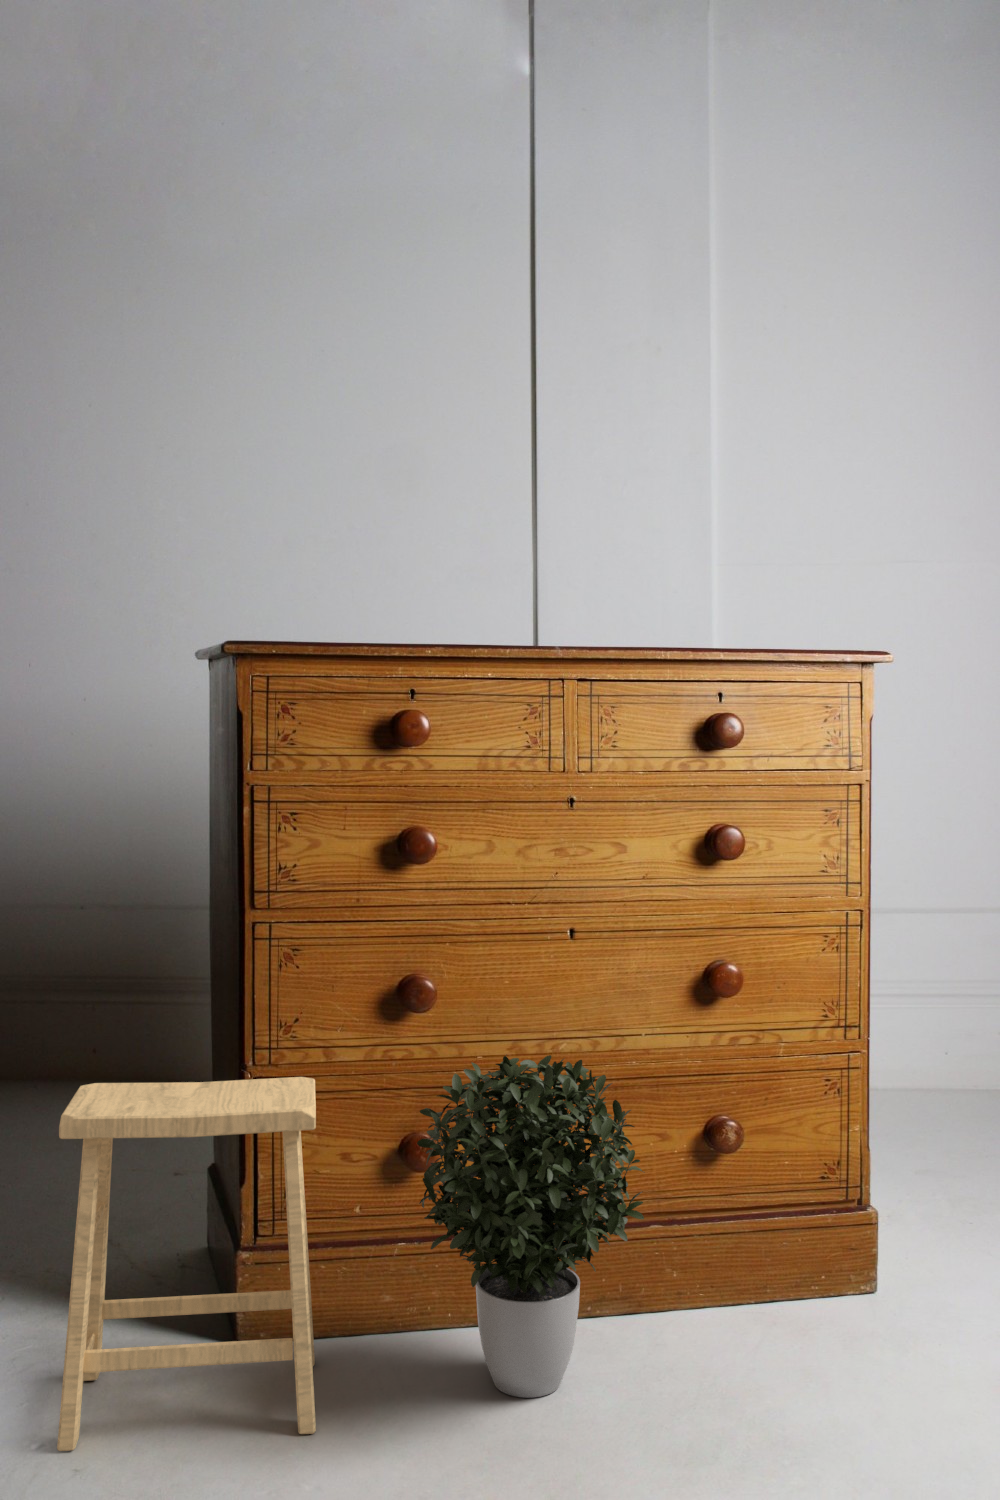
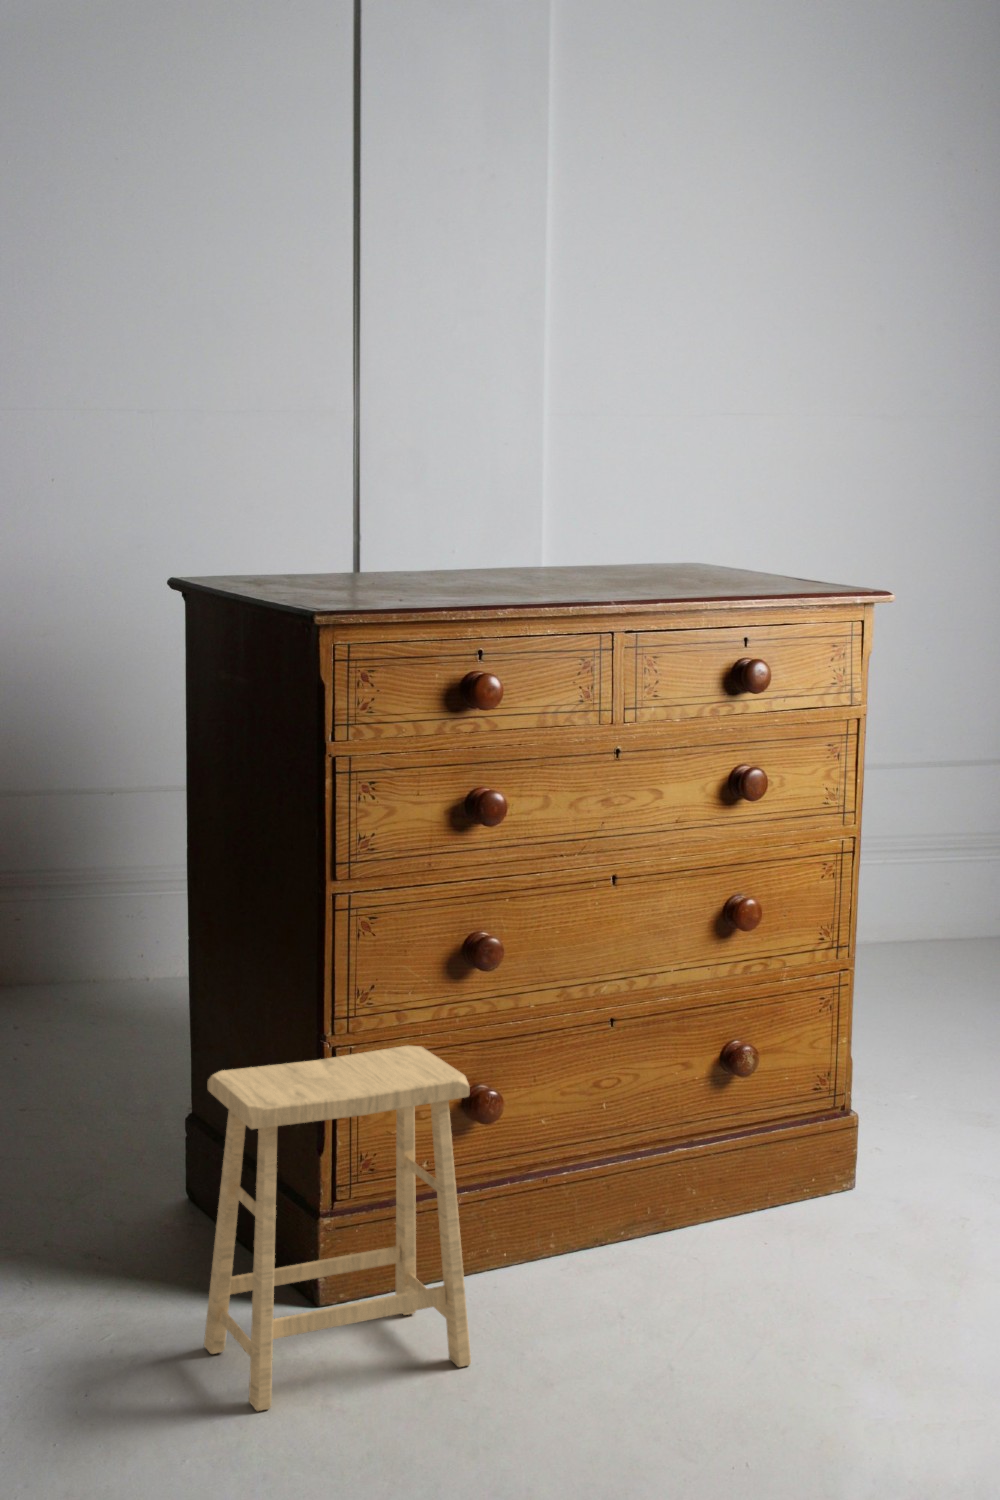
potted plant: present [417,1055,644,1398] -> none [512,1007,730,1313]

